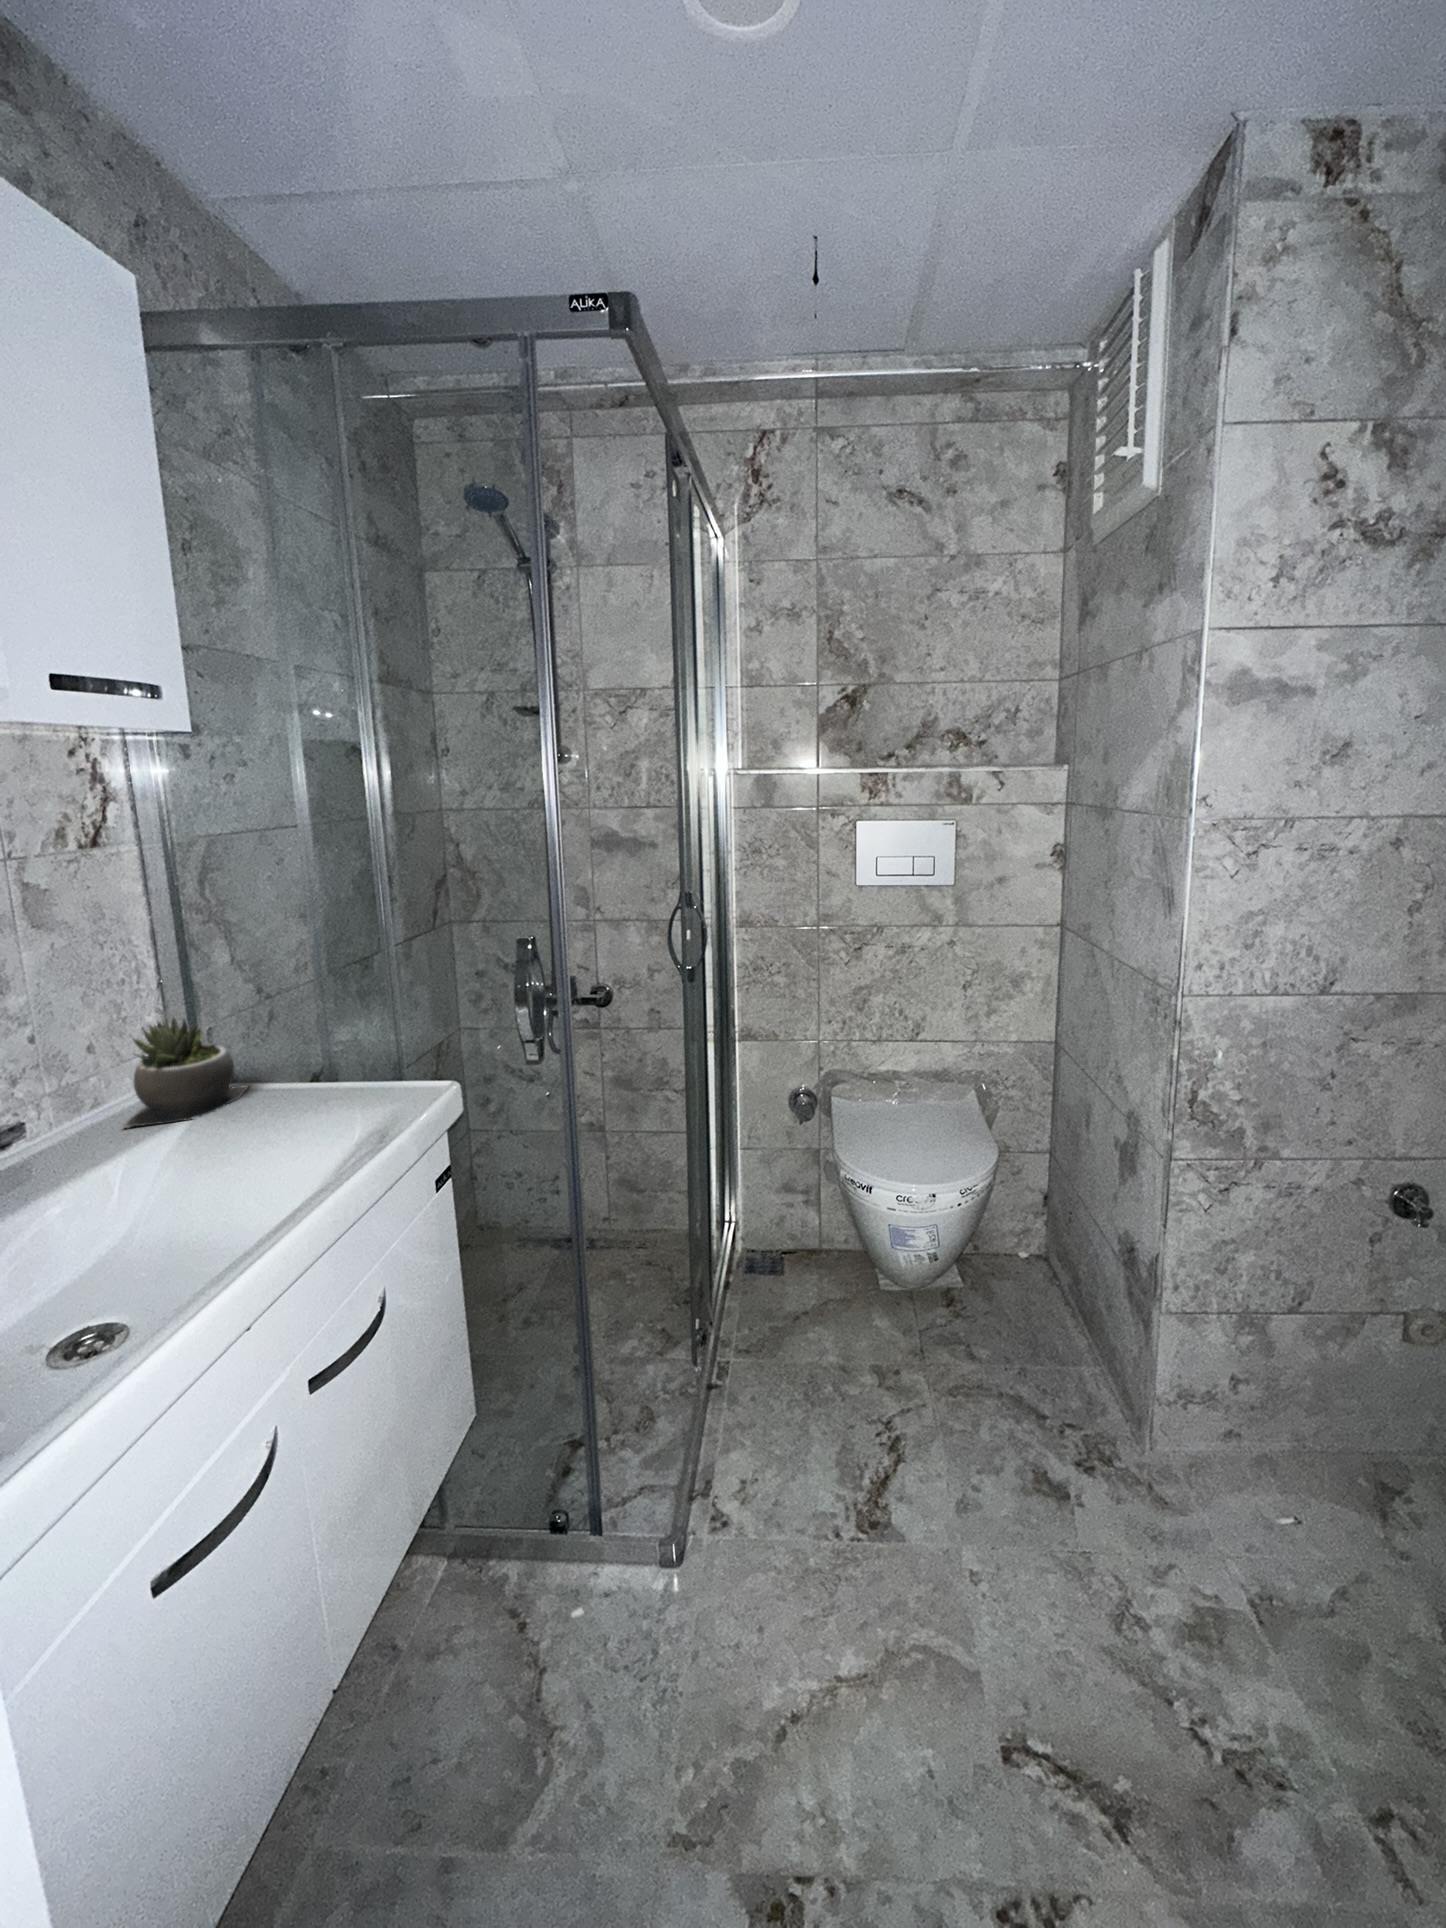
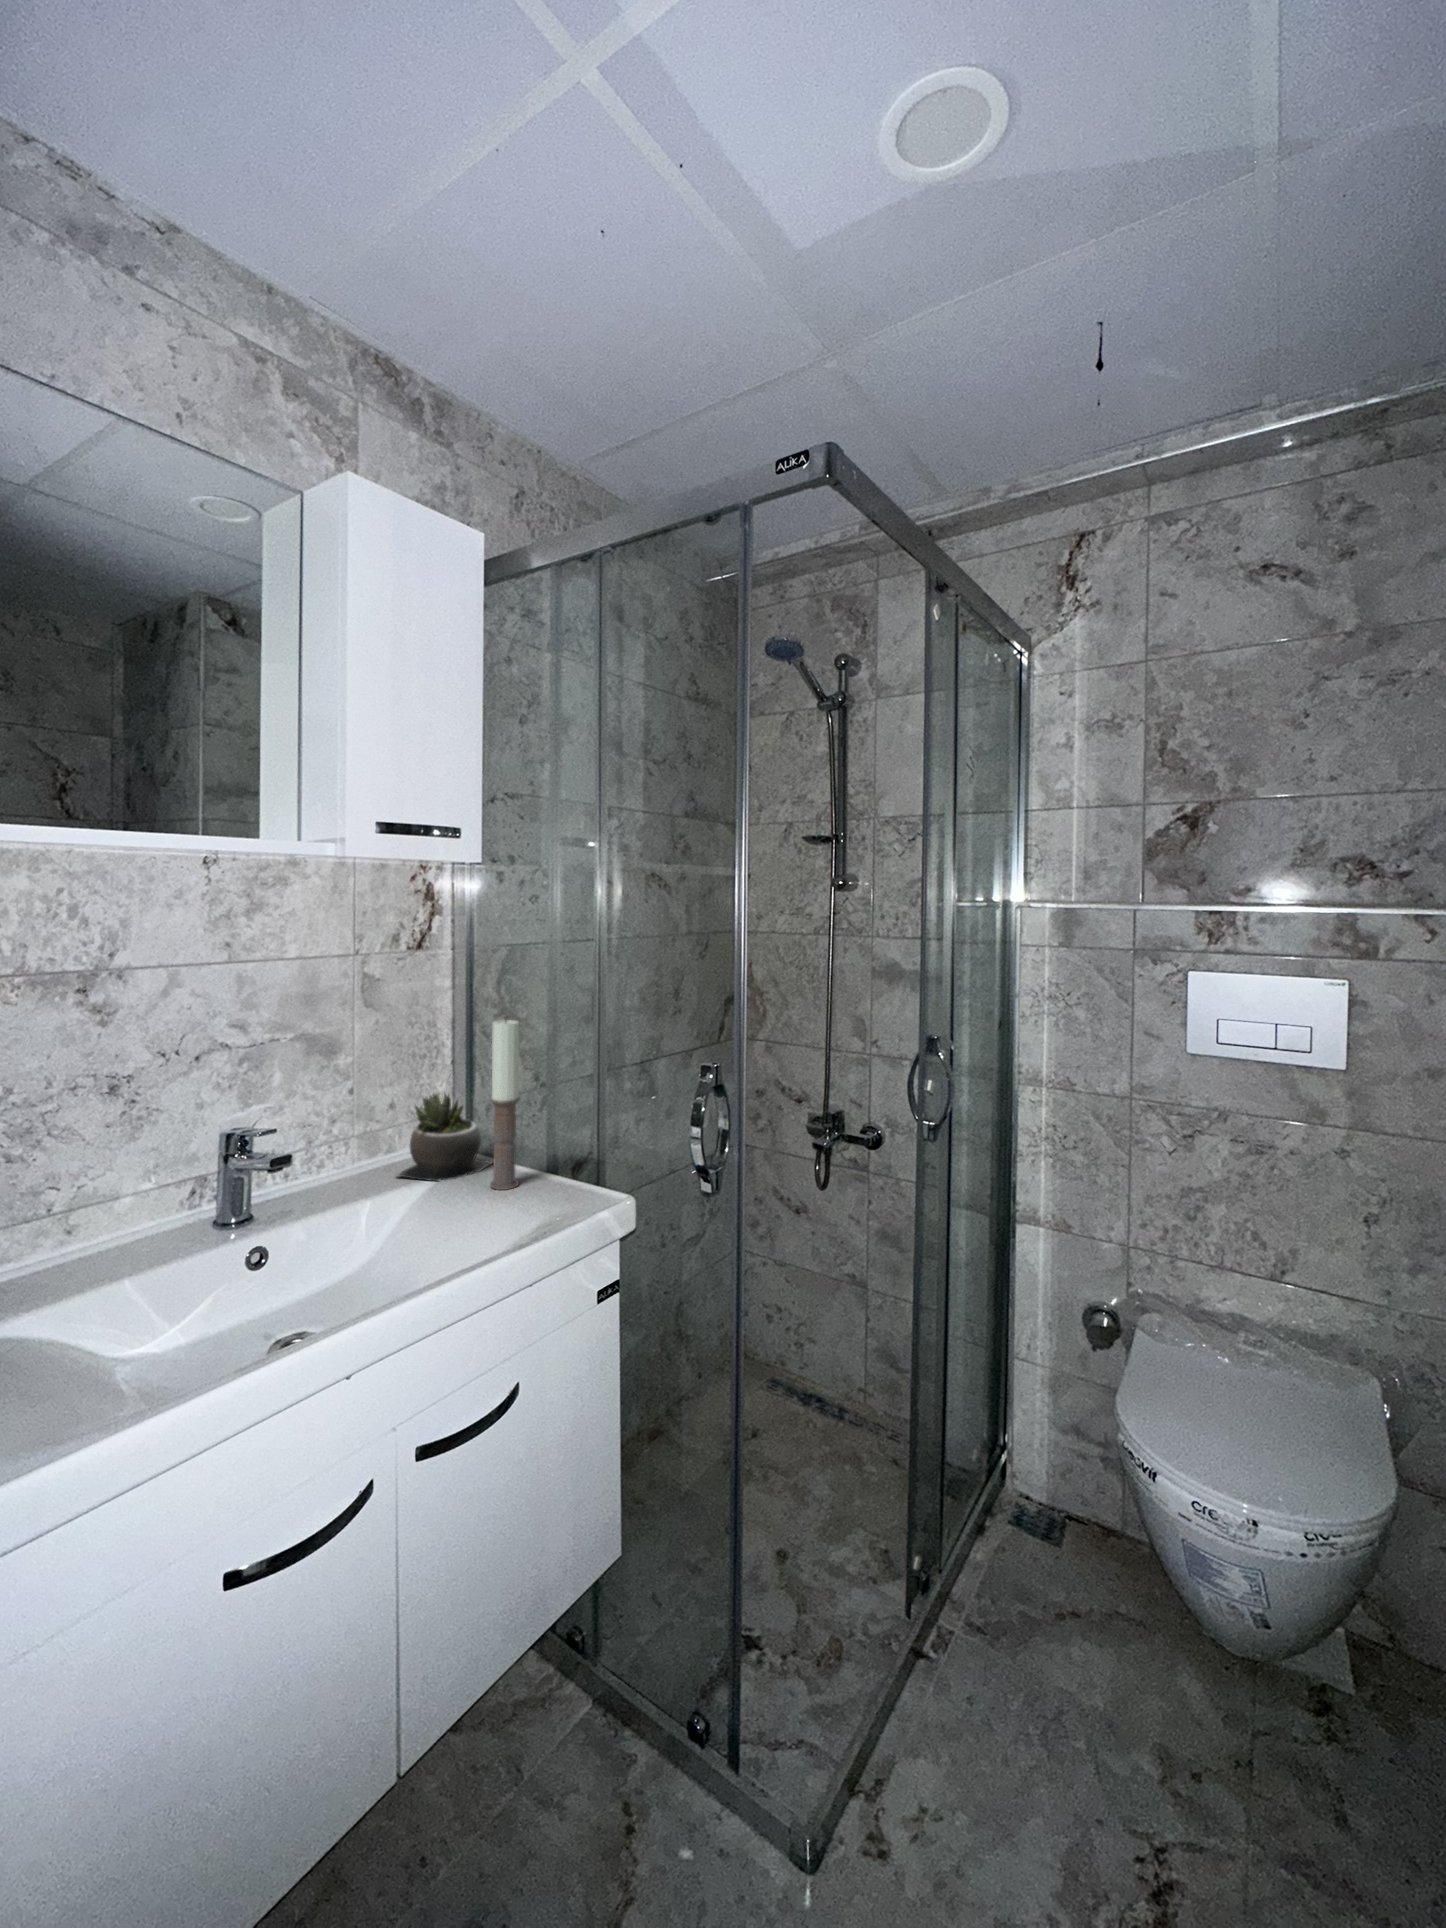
candle: none [251,916,307,1110] -> present [490,1019,520,1190]

